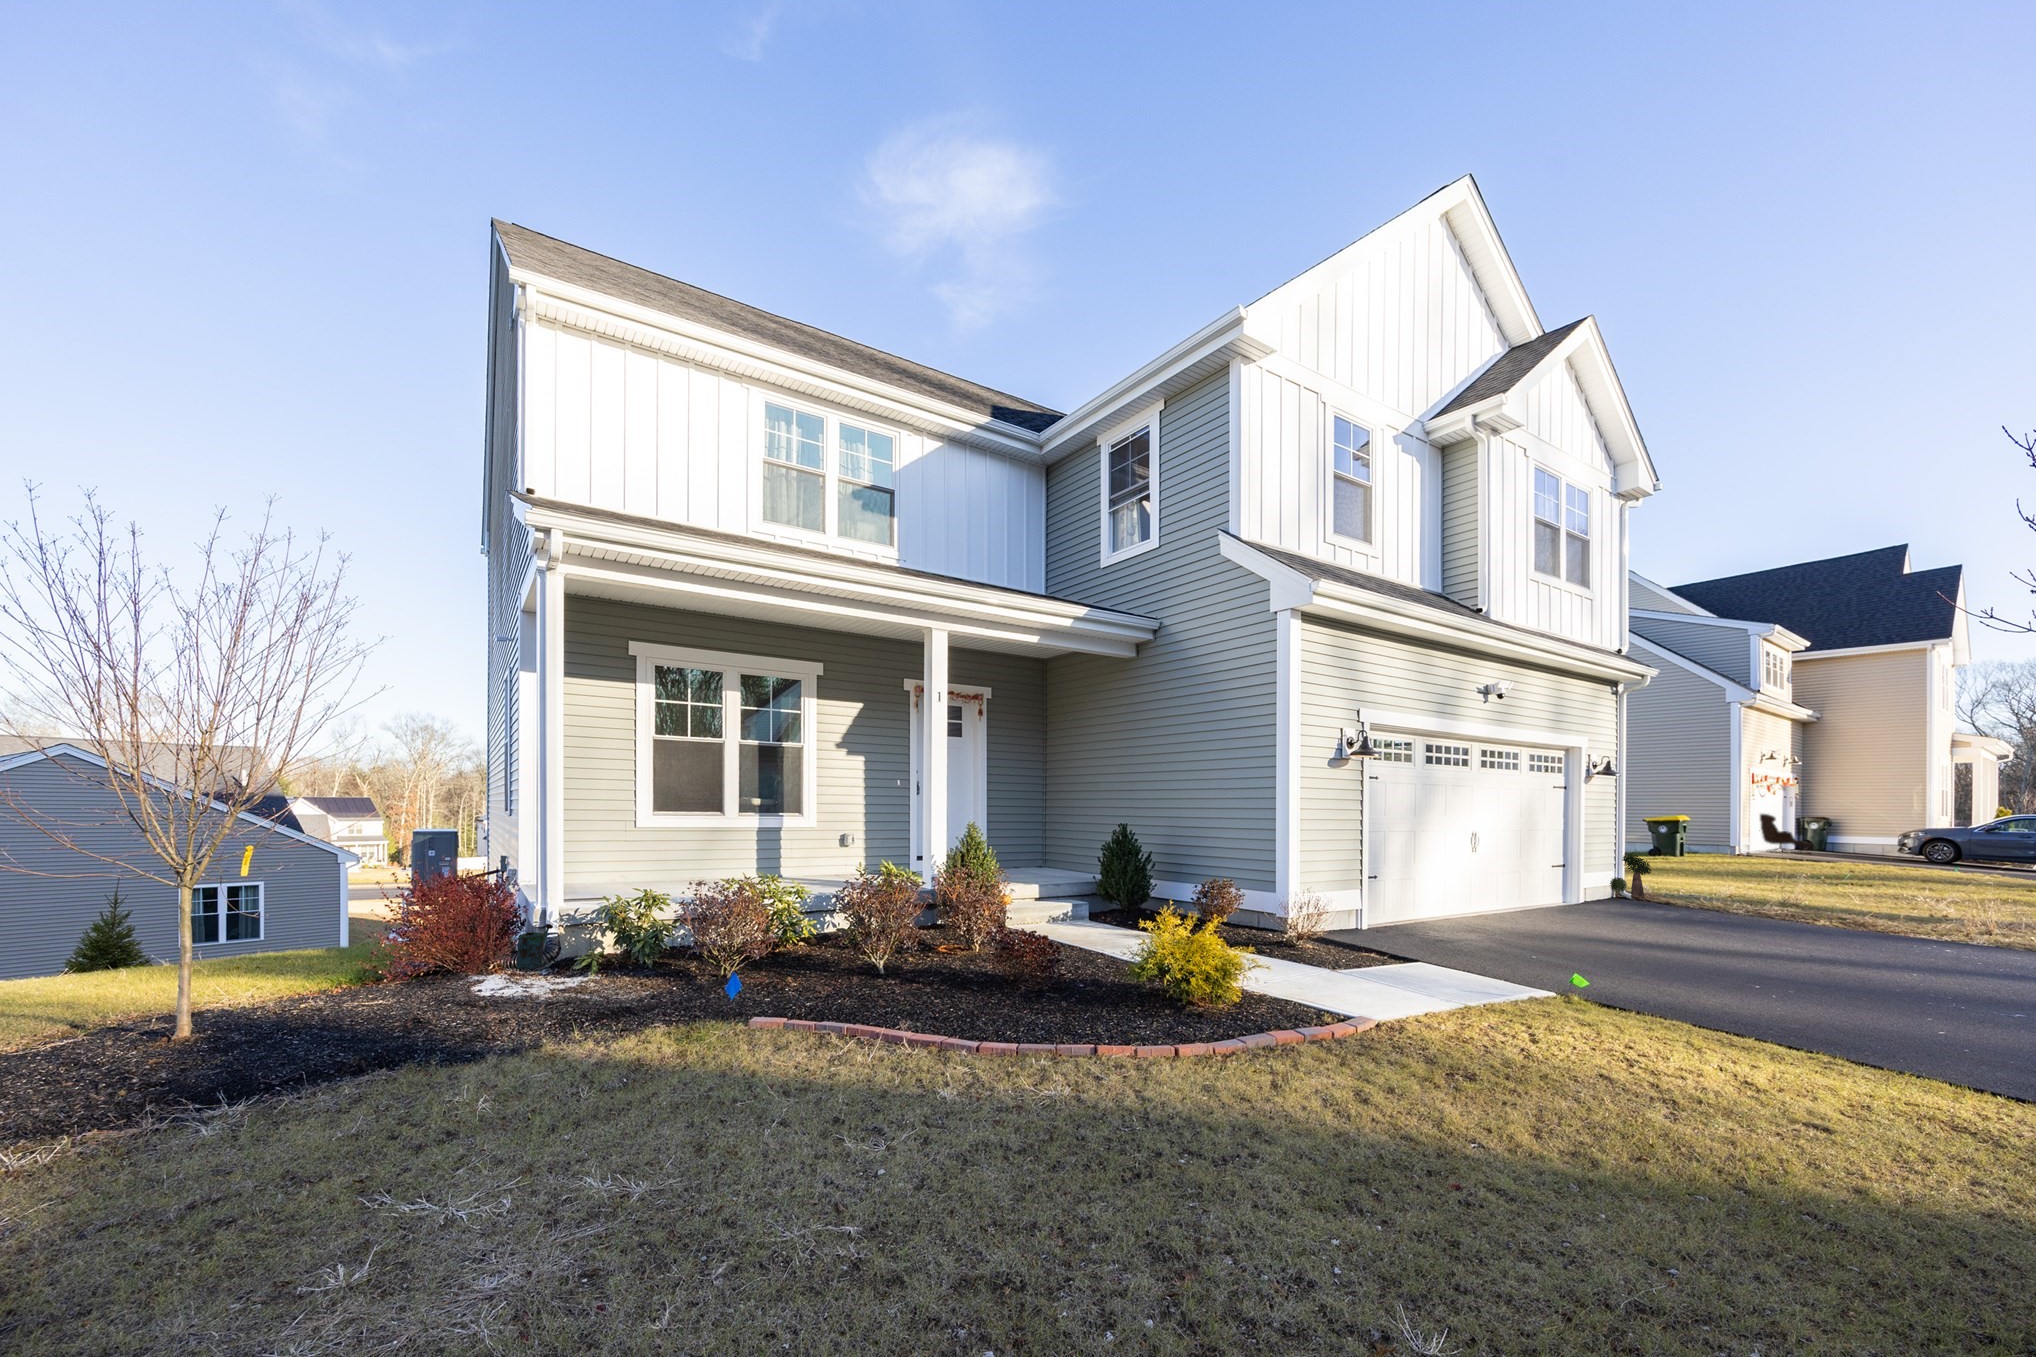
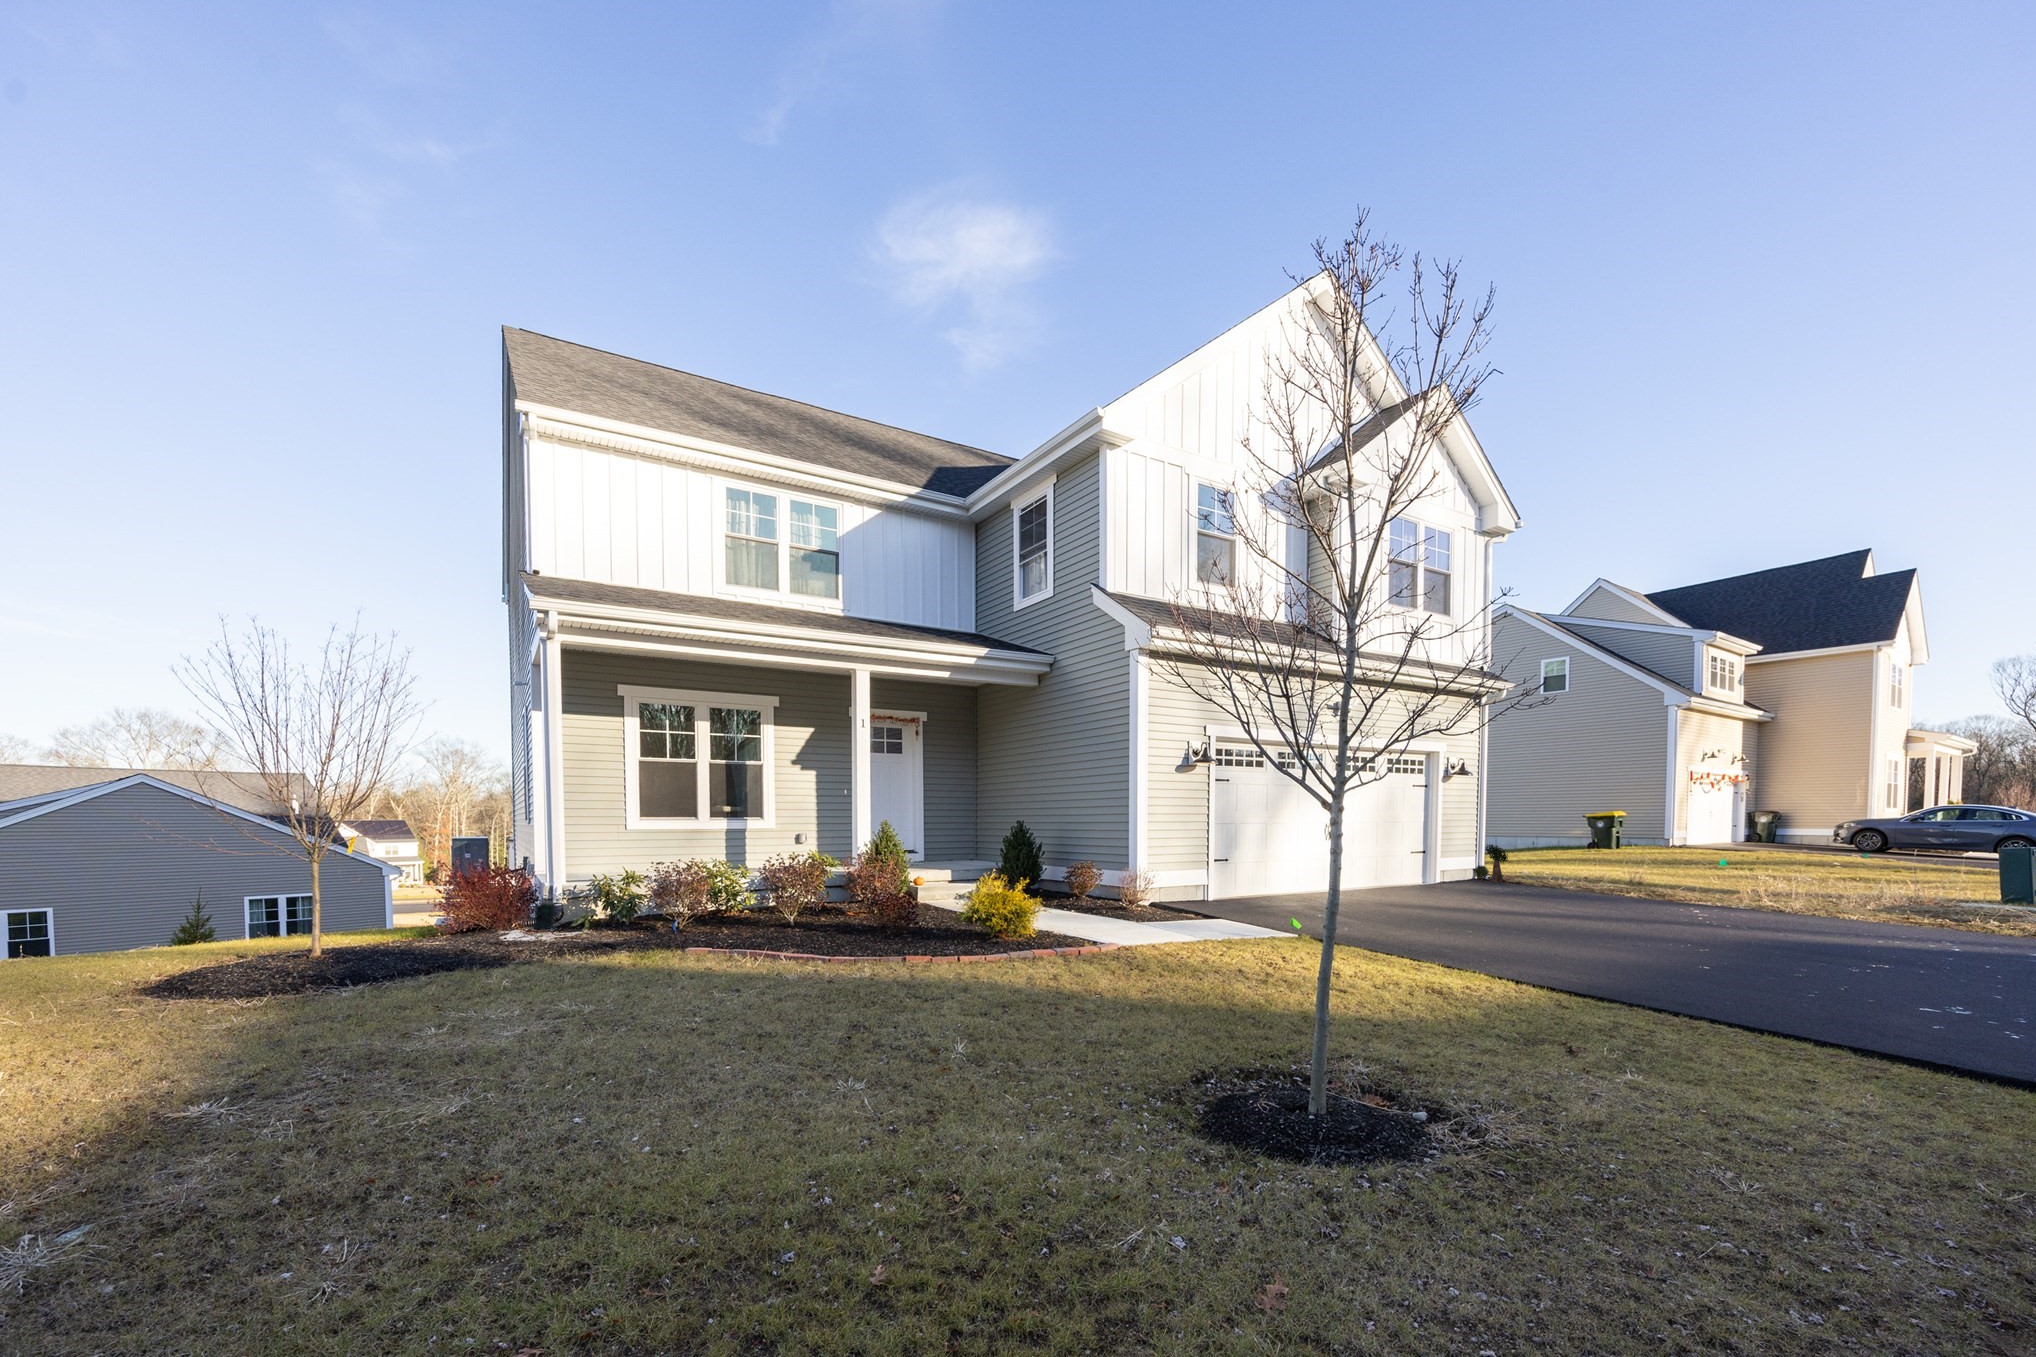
lounge chair: present [1760,814,1815,852] -> none [1697,811,1750,849]

